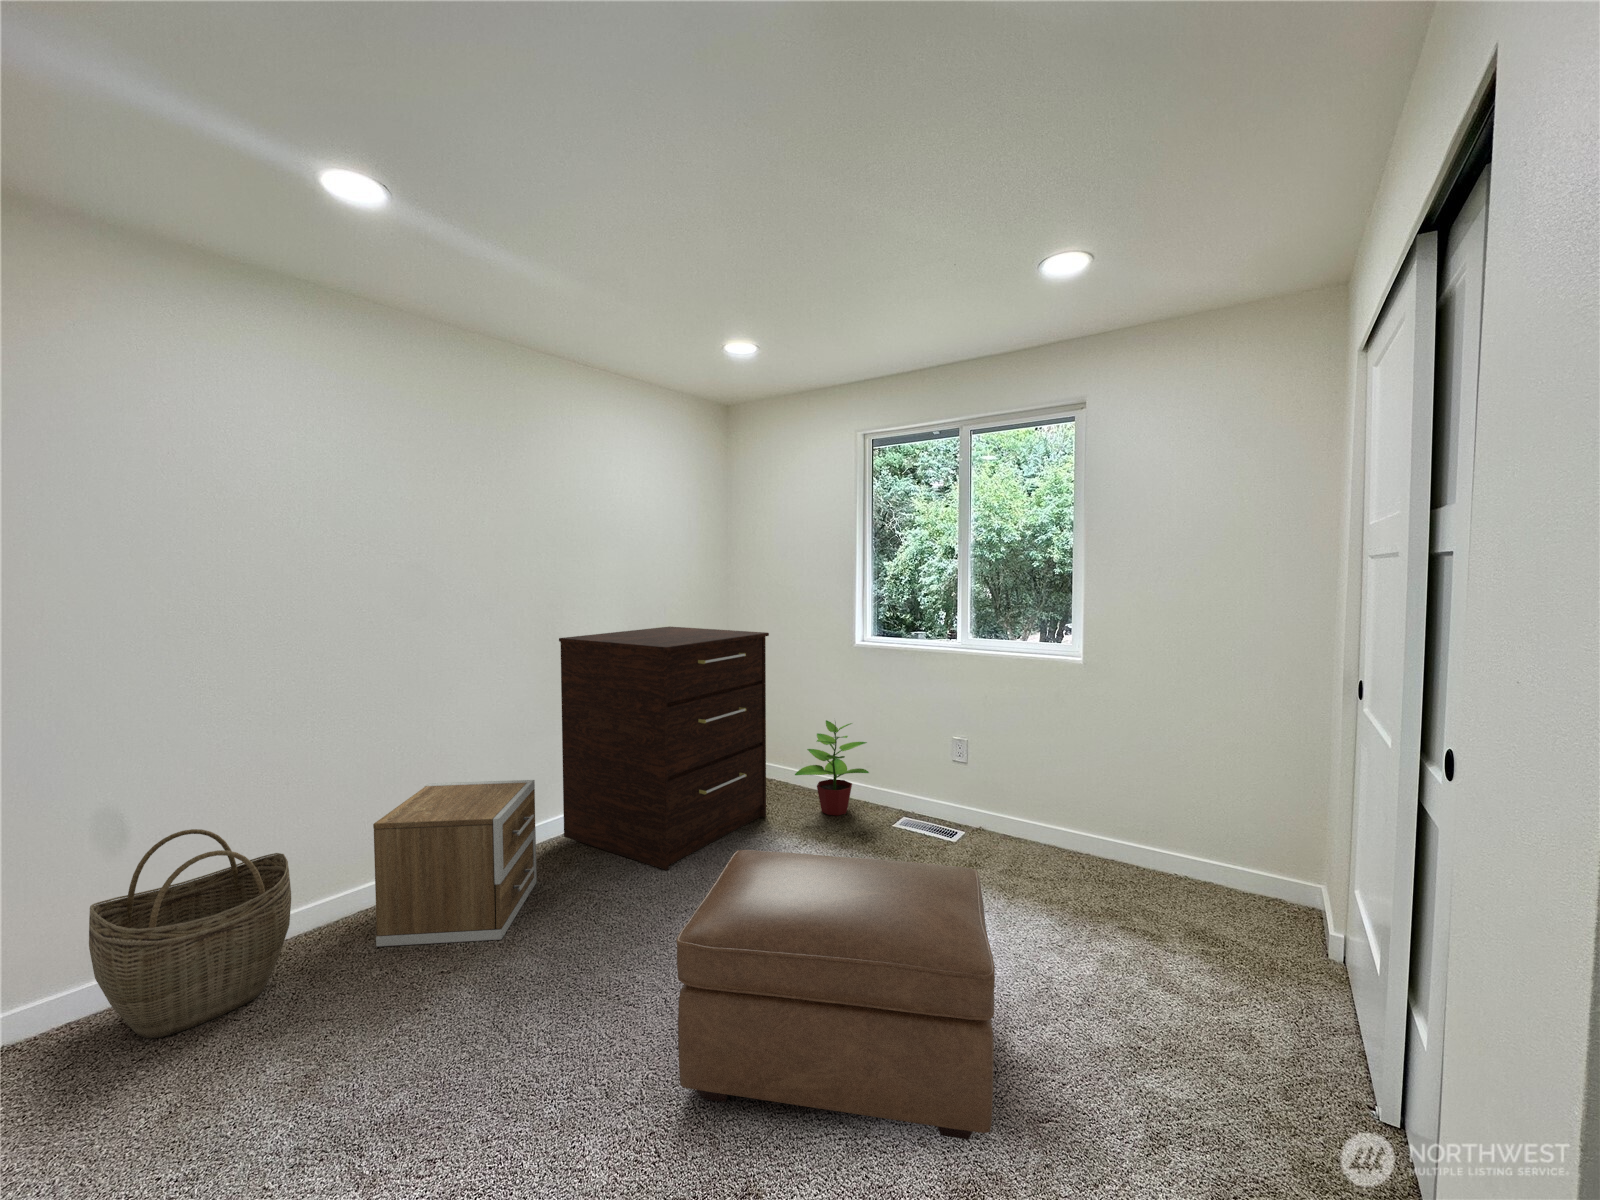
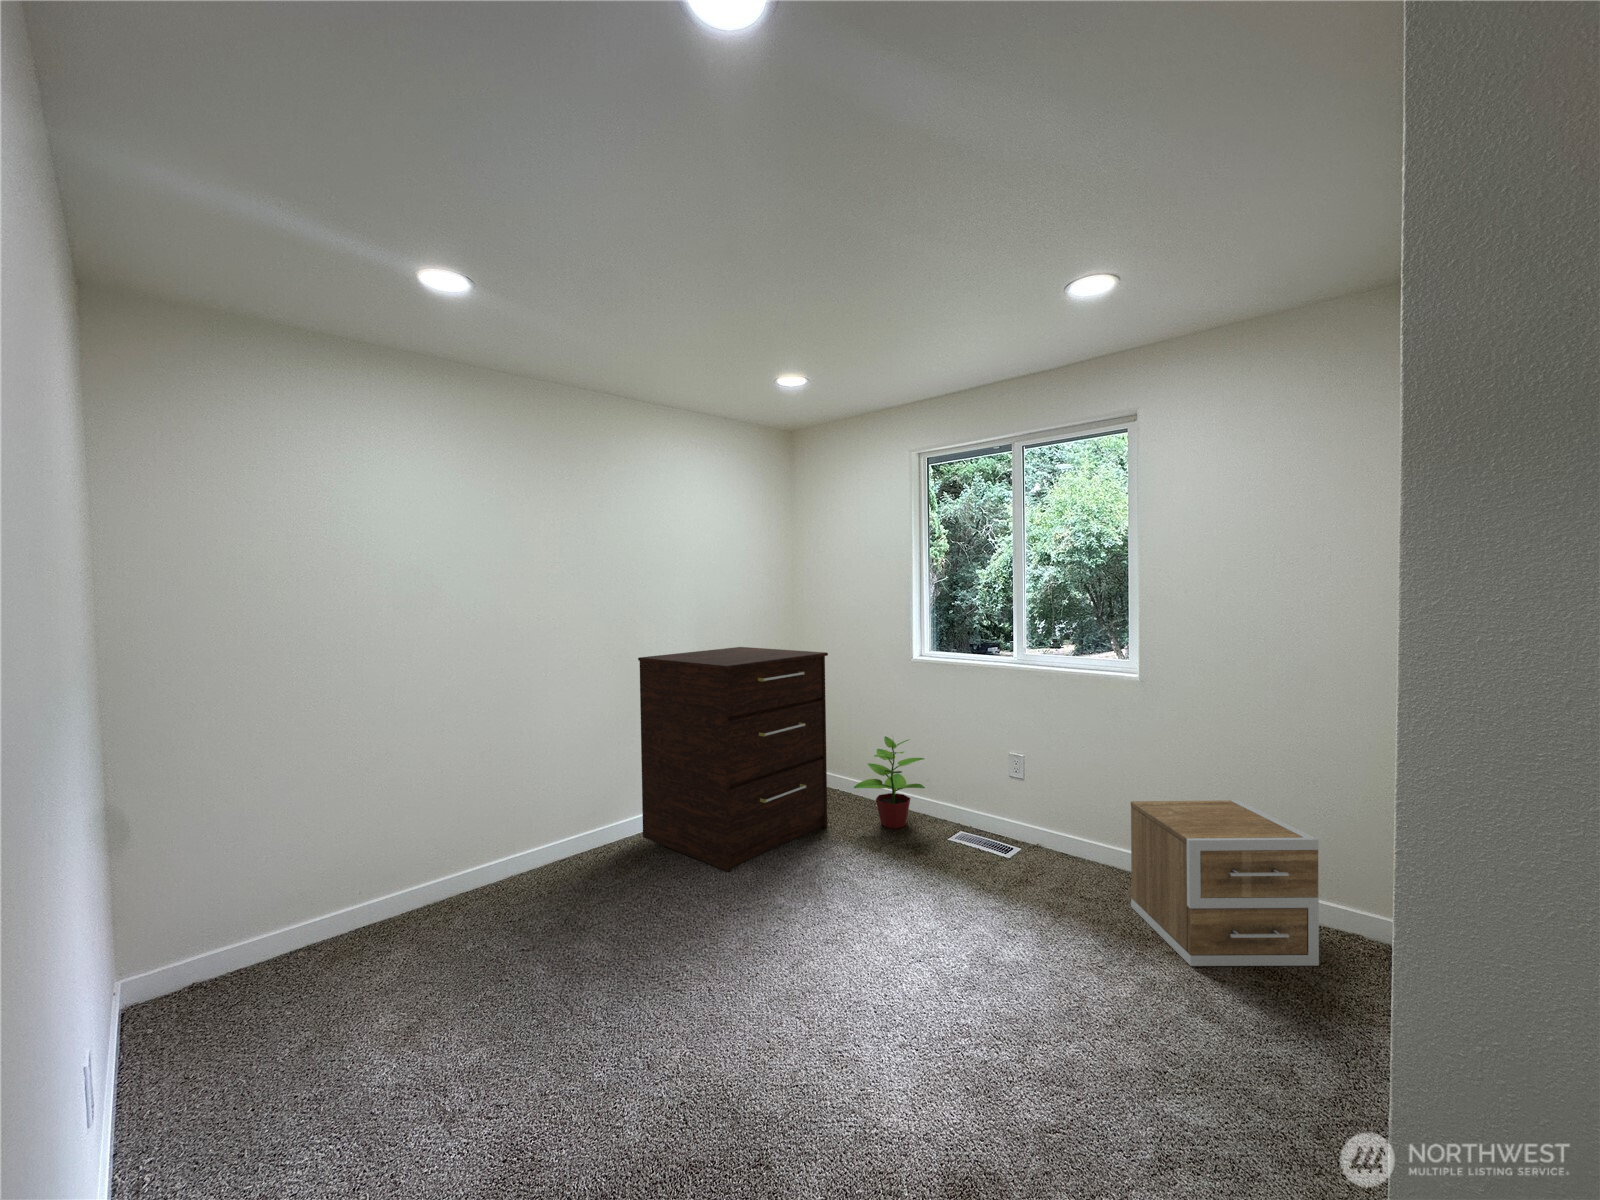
nightstand: present [373,780,537,946] -> present [1131,800,1319,966]
woven basket: present [89,829,291,1038] -> none [256,815,408,986]
ottoman: present [676,850,995,1140] -> none [705,853,1002,1141]

